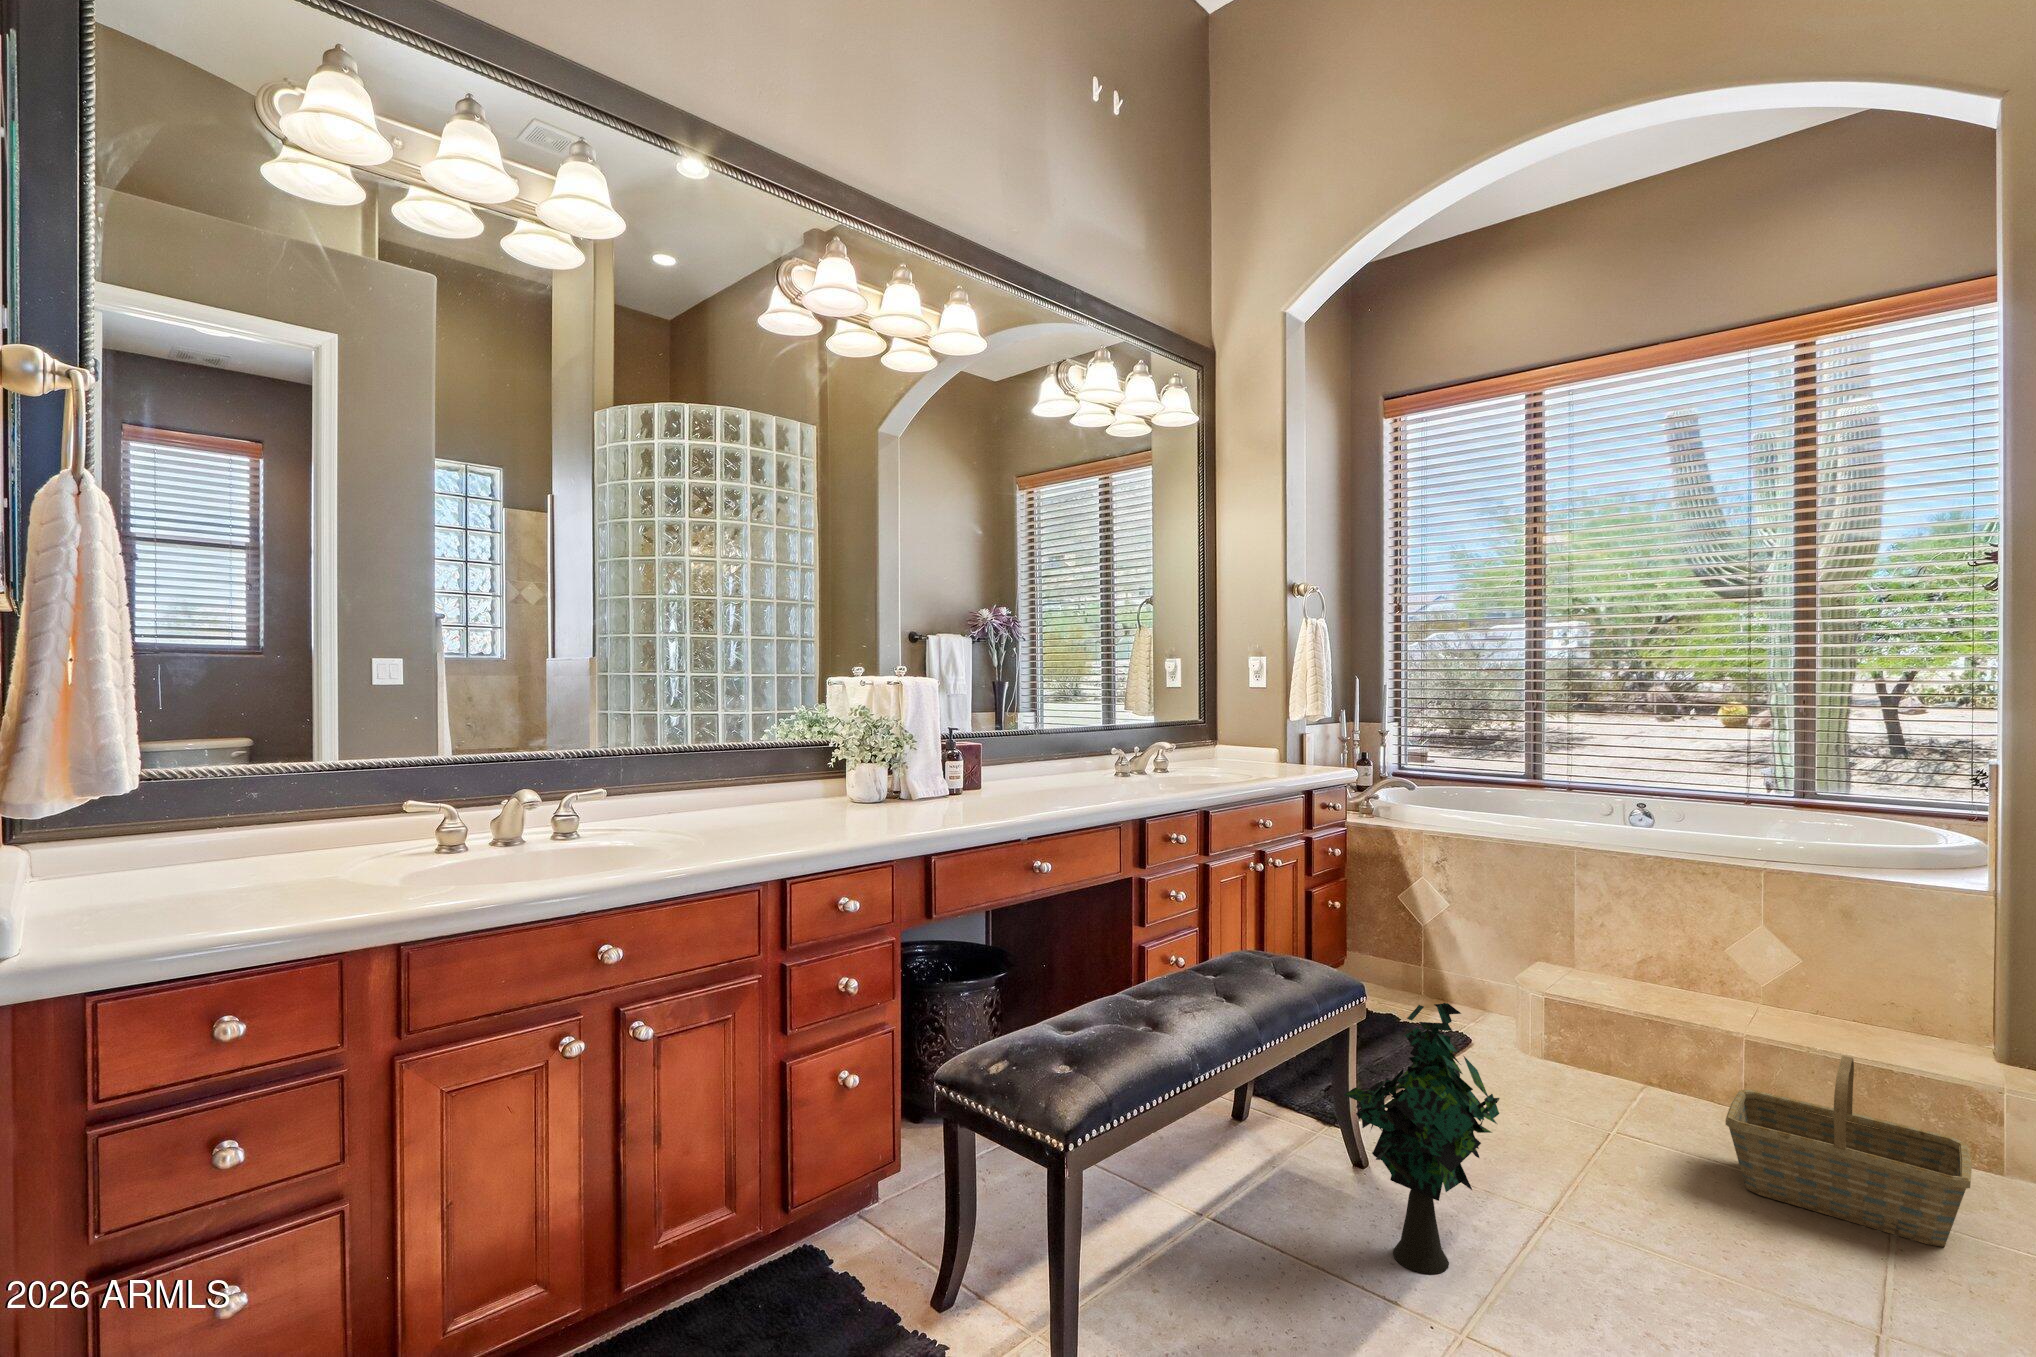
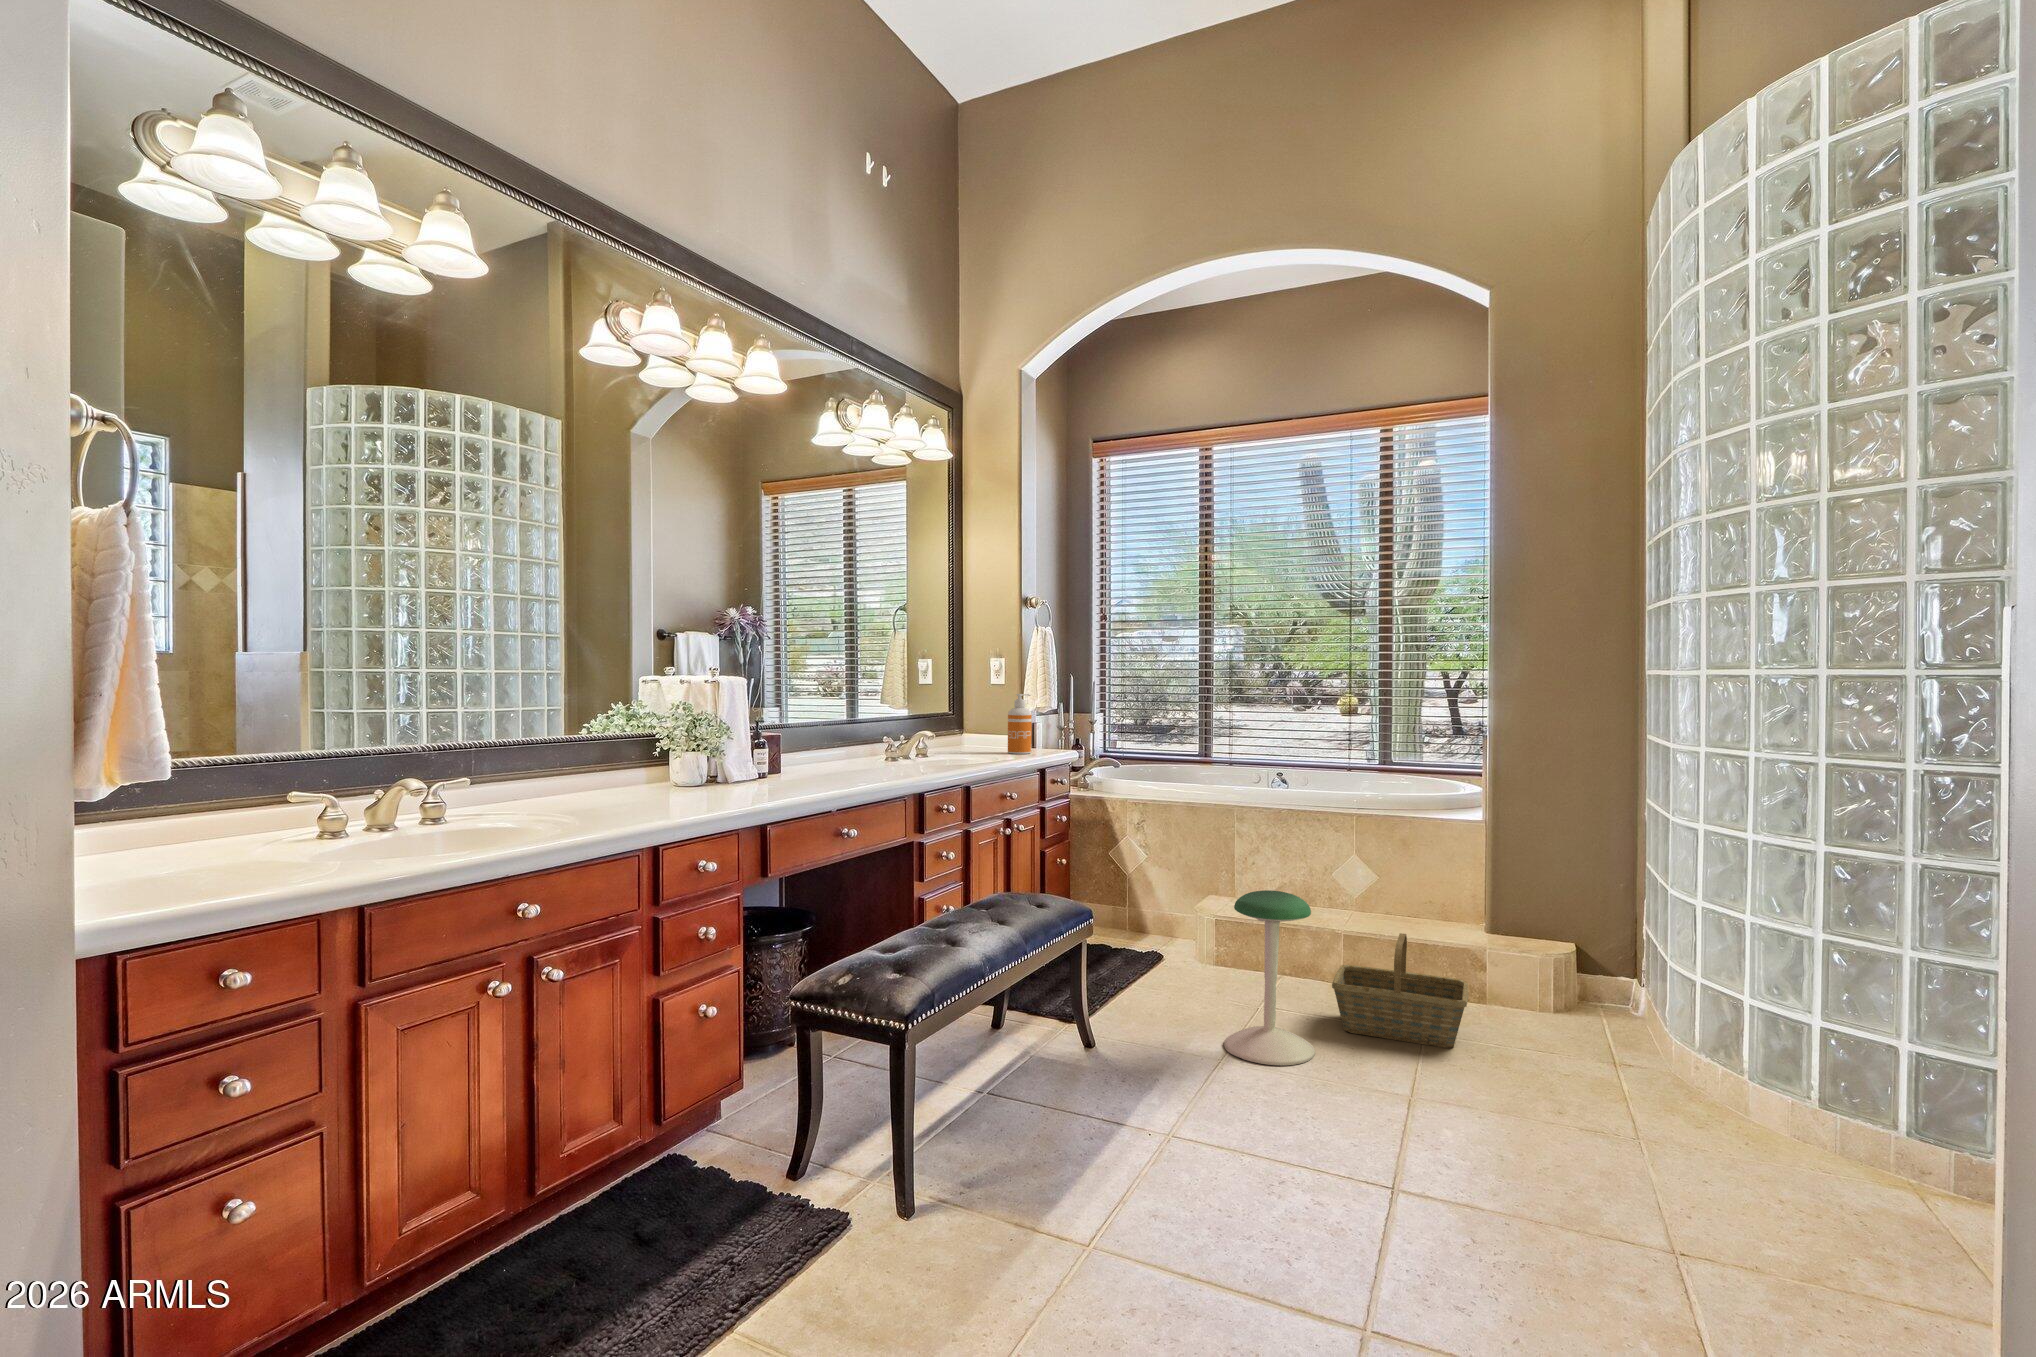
soap dispenser: none [1266,699,1296,772] -> present [1008,694,1032,754]
stool: none [1551,977,1698,1238] -> present [1224,890,1315,1065]
decorative plant: present [1344,1003,1499,1274] -> none [1089,913,1194,1106]

